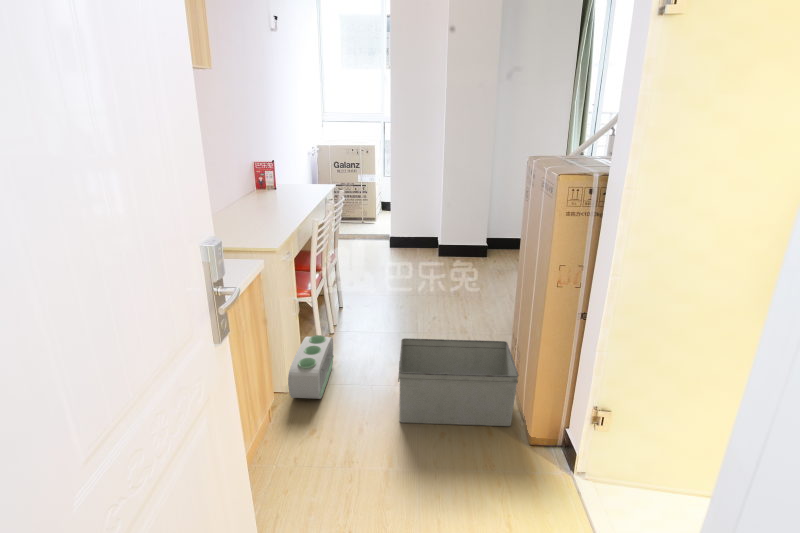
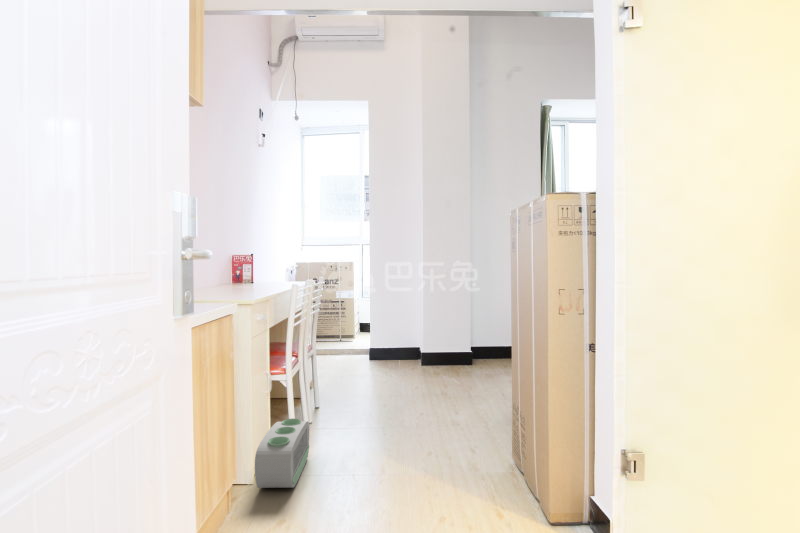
storage bin: present [398,338,519,426] -> none [388,409,527,508]

